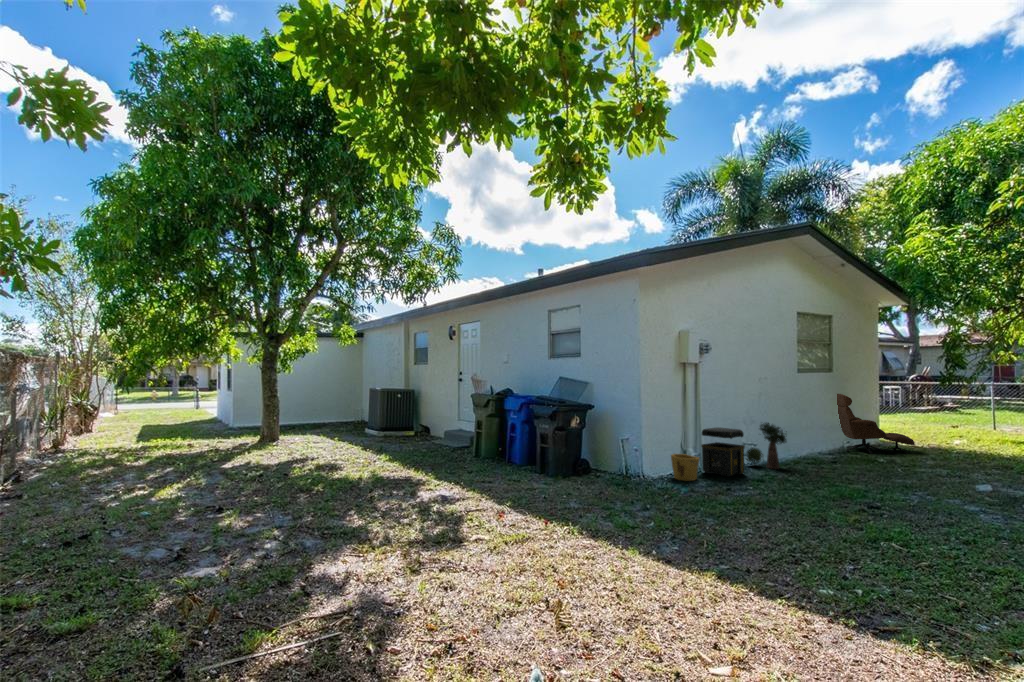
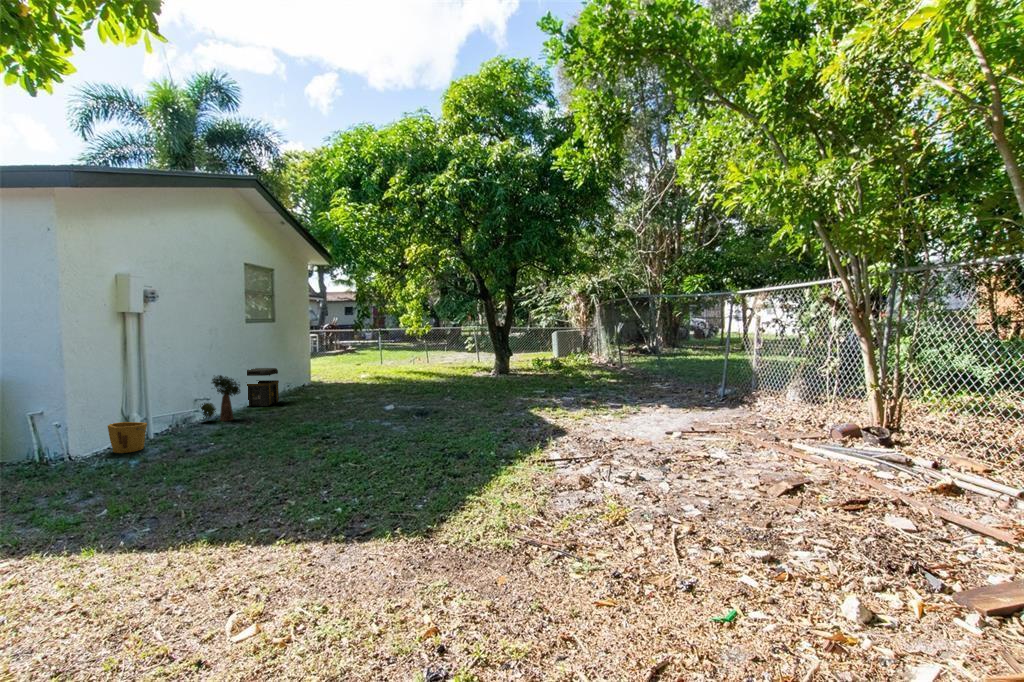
lounge chair: present [837,394,915,454] -> none [277,343,339,394]
toolbox: present [701,428,745,477] -> present [247,368,279,406]

